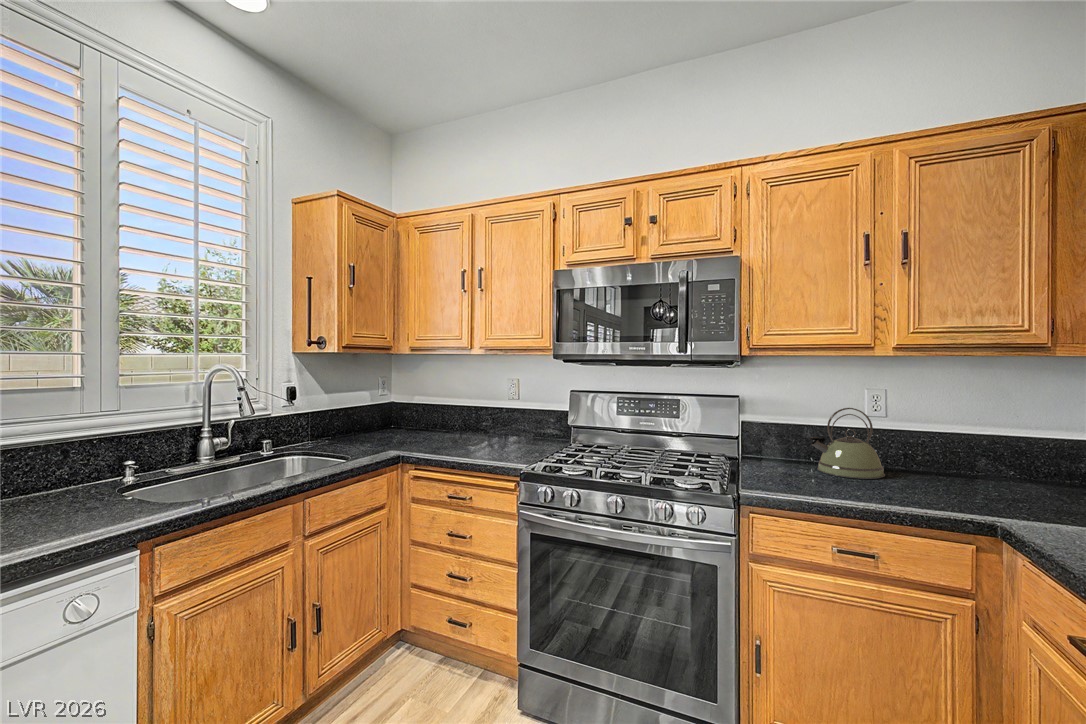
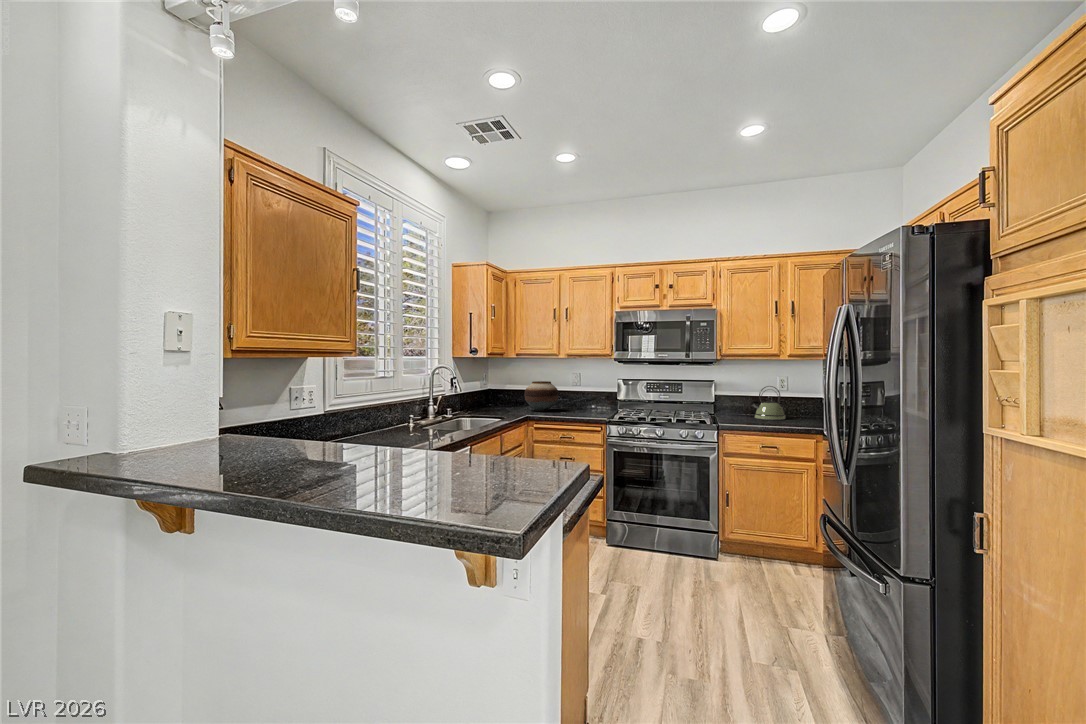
vase: none [416,392,473,443] -> present [525,381,559,411]

